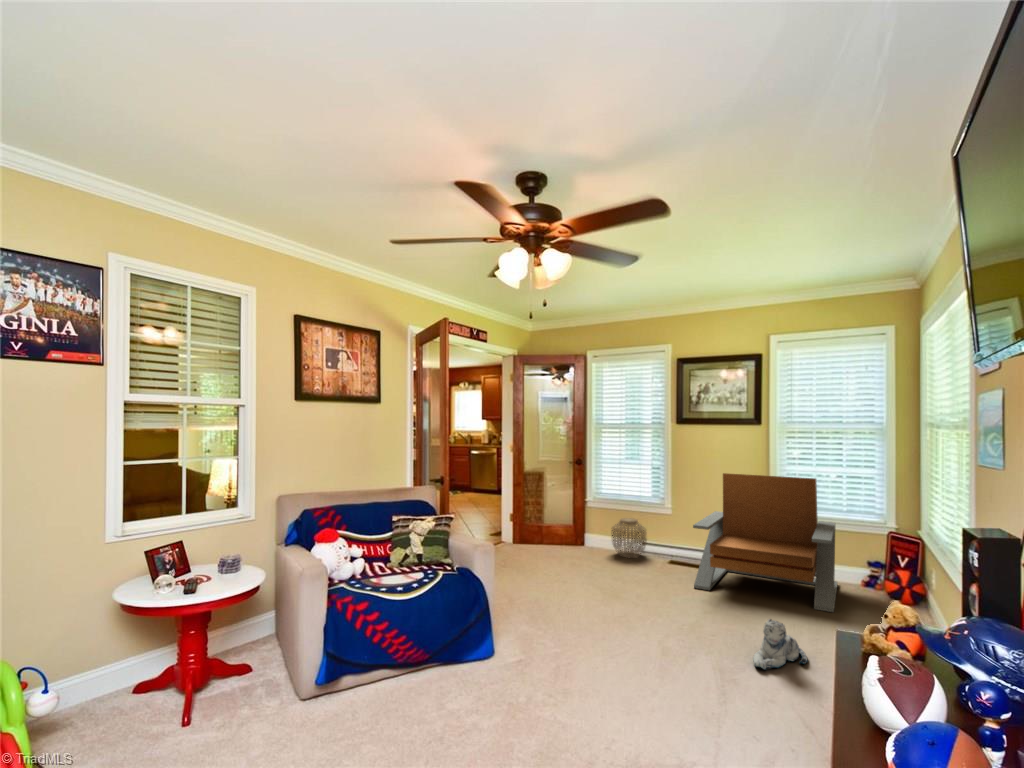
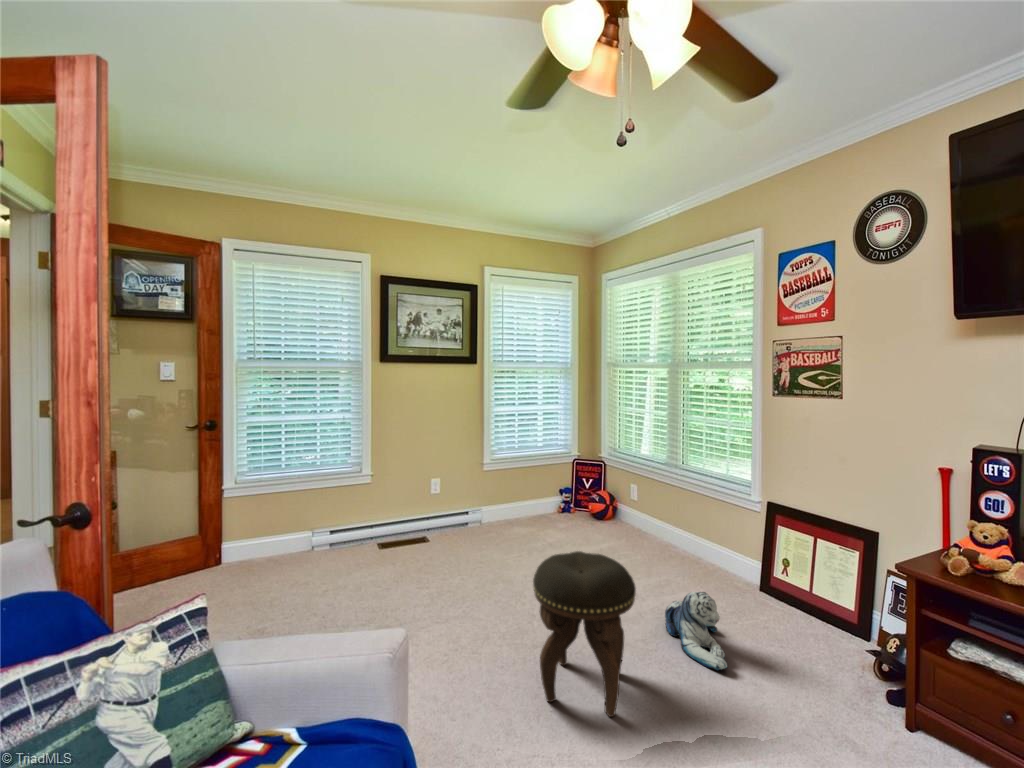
lounge chair: present [693,473,837,612] -> none [432,417,598,575]
woven basket: present [612,518,646,558] -> none [286,500,344,563]
footstool: none [639,558,701,647] -> present [533,551,636,717]

